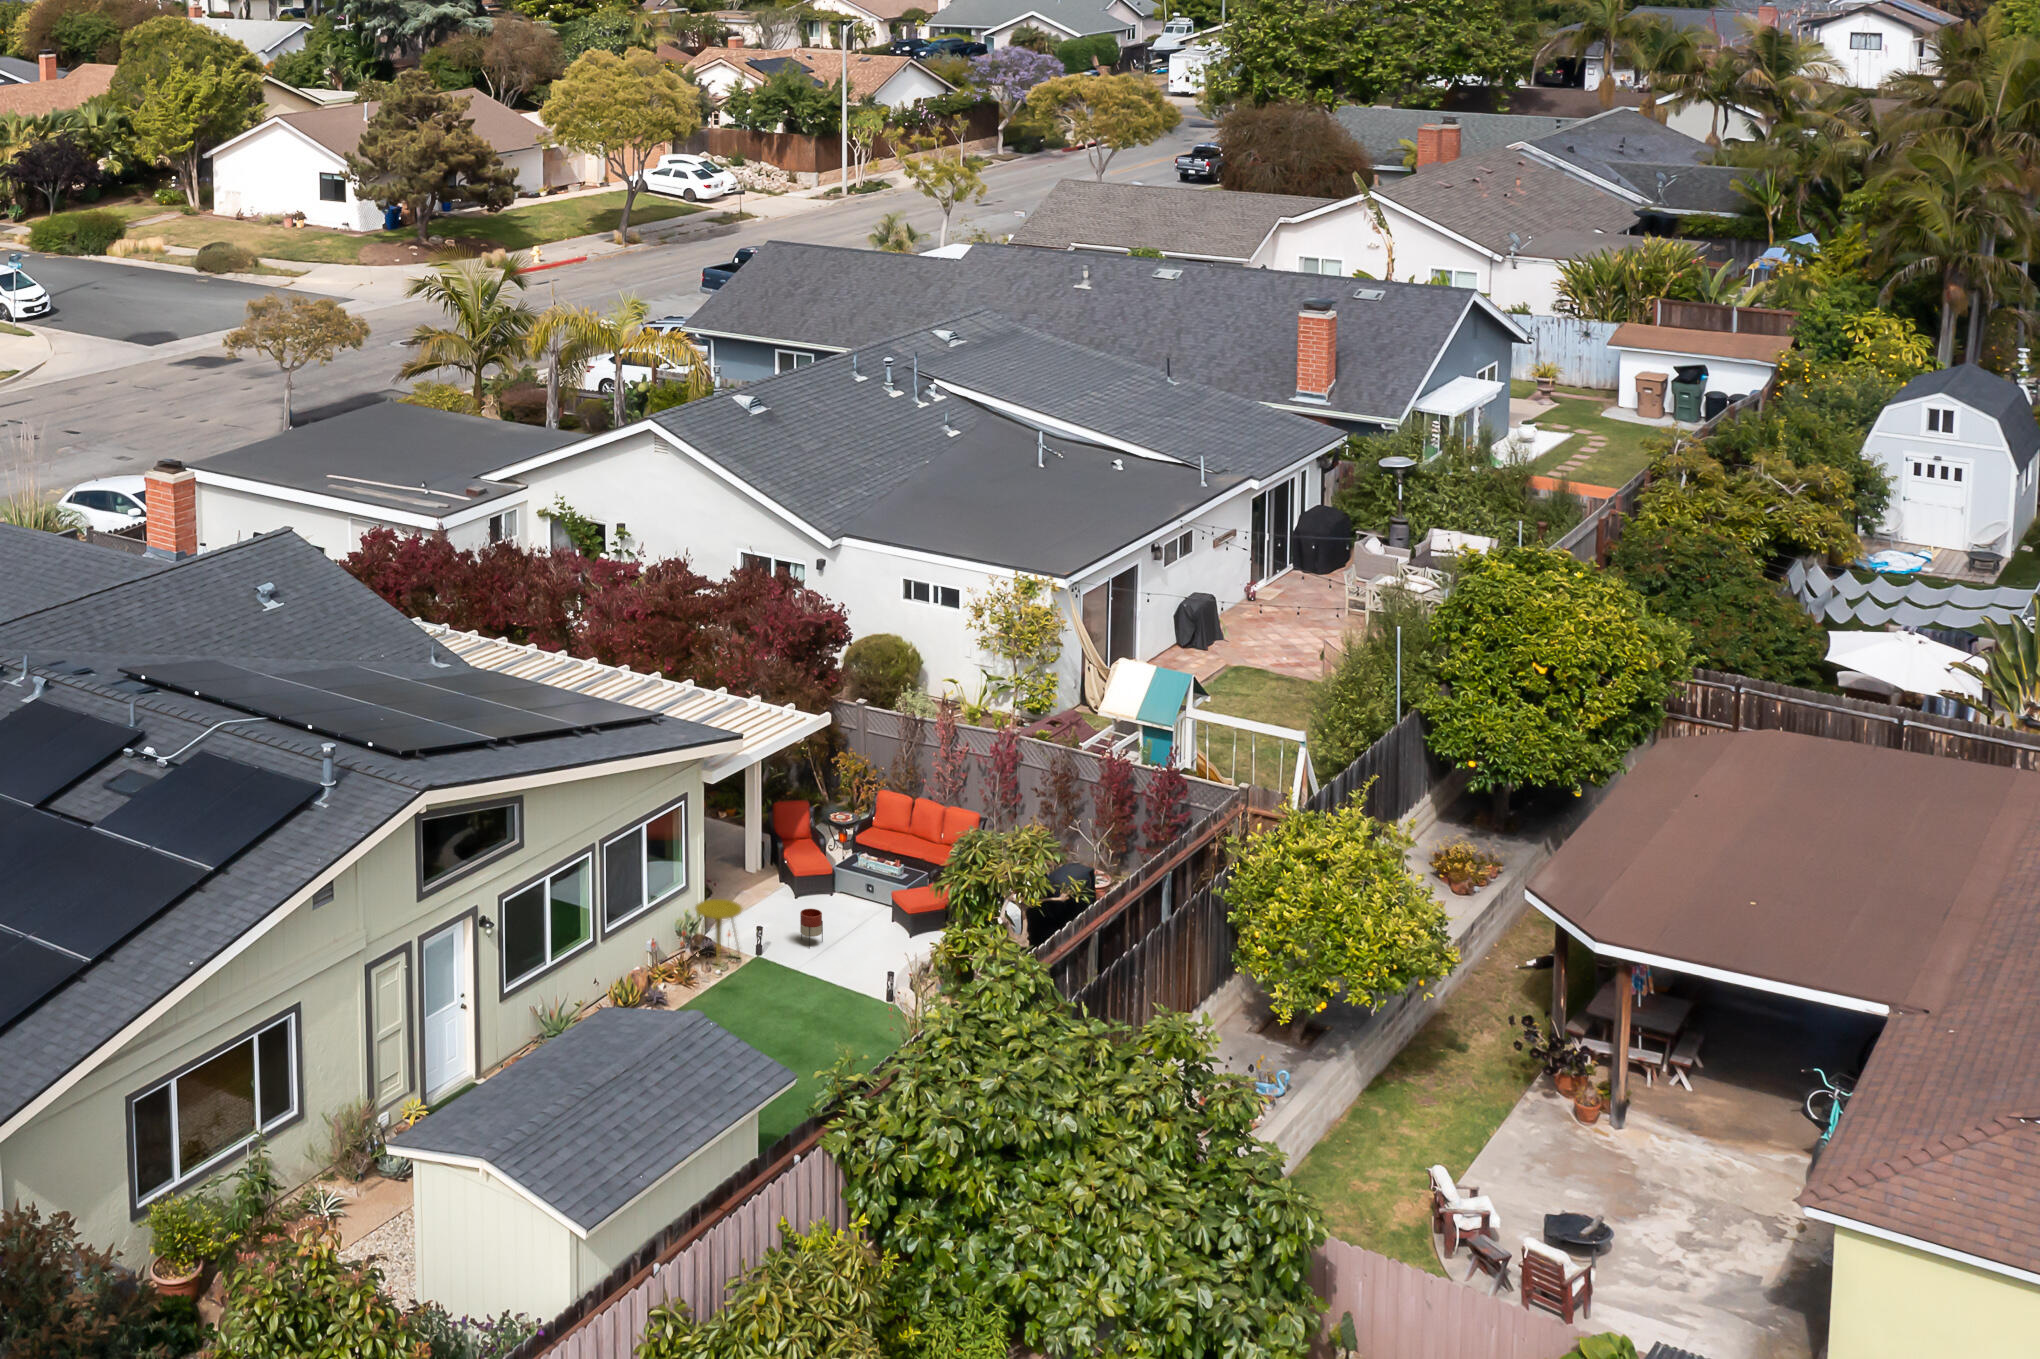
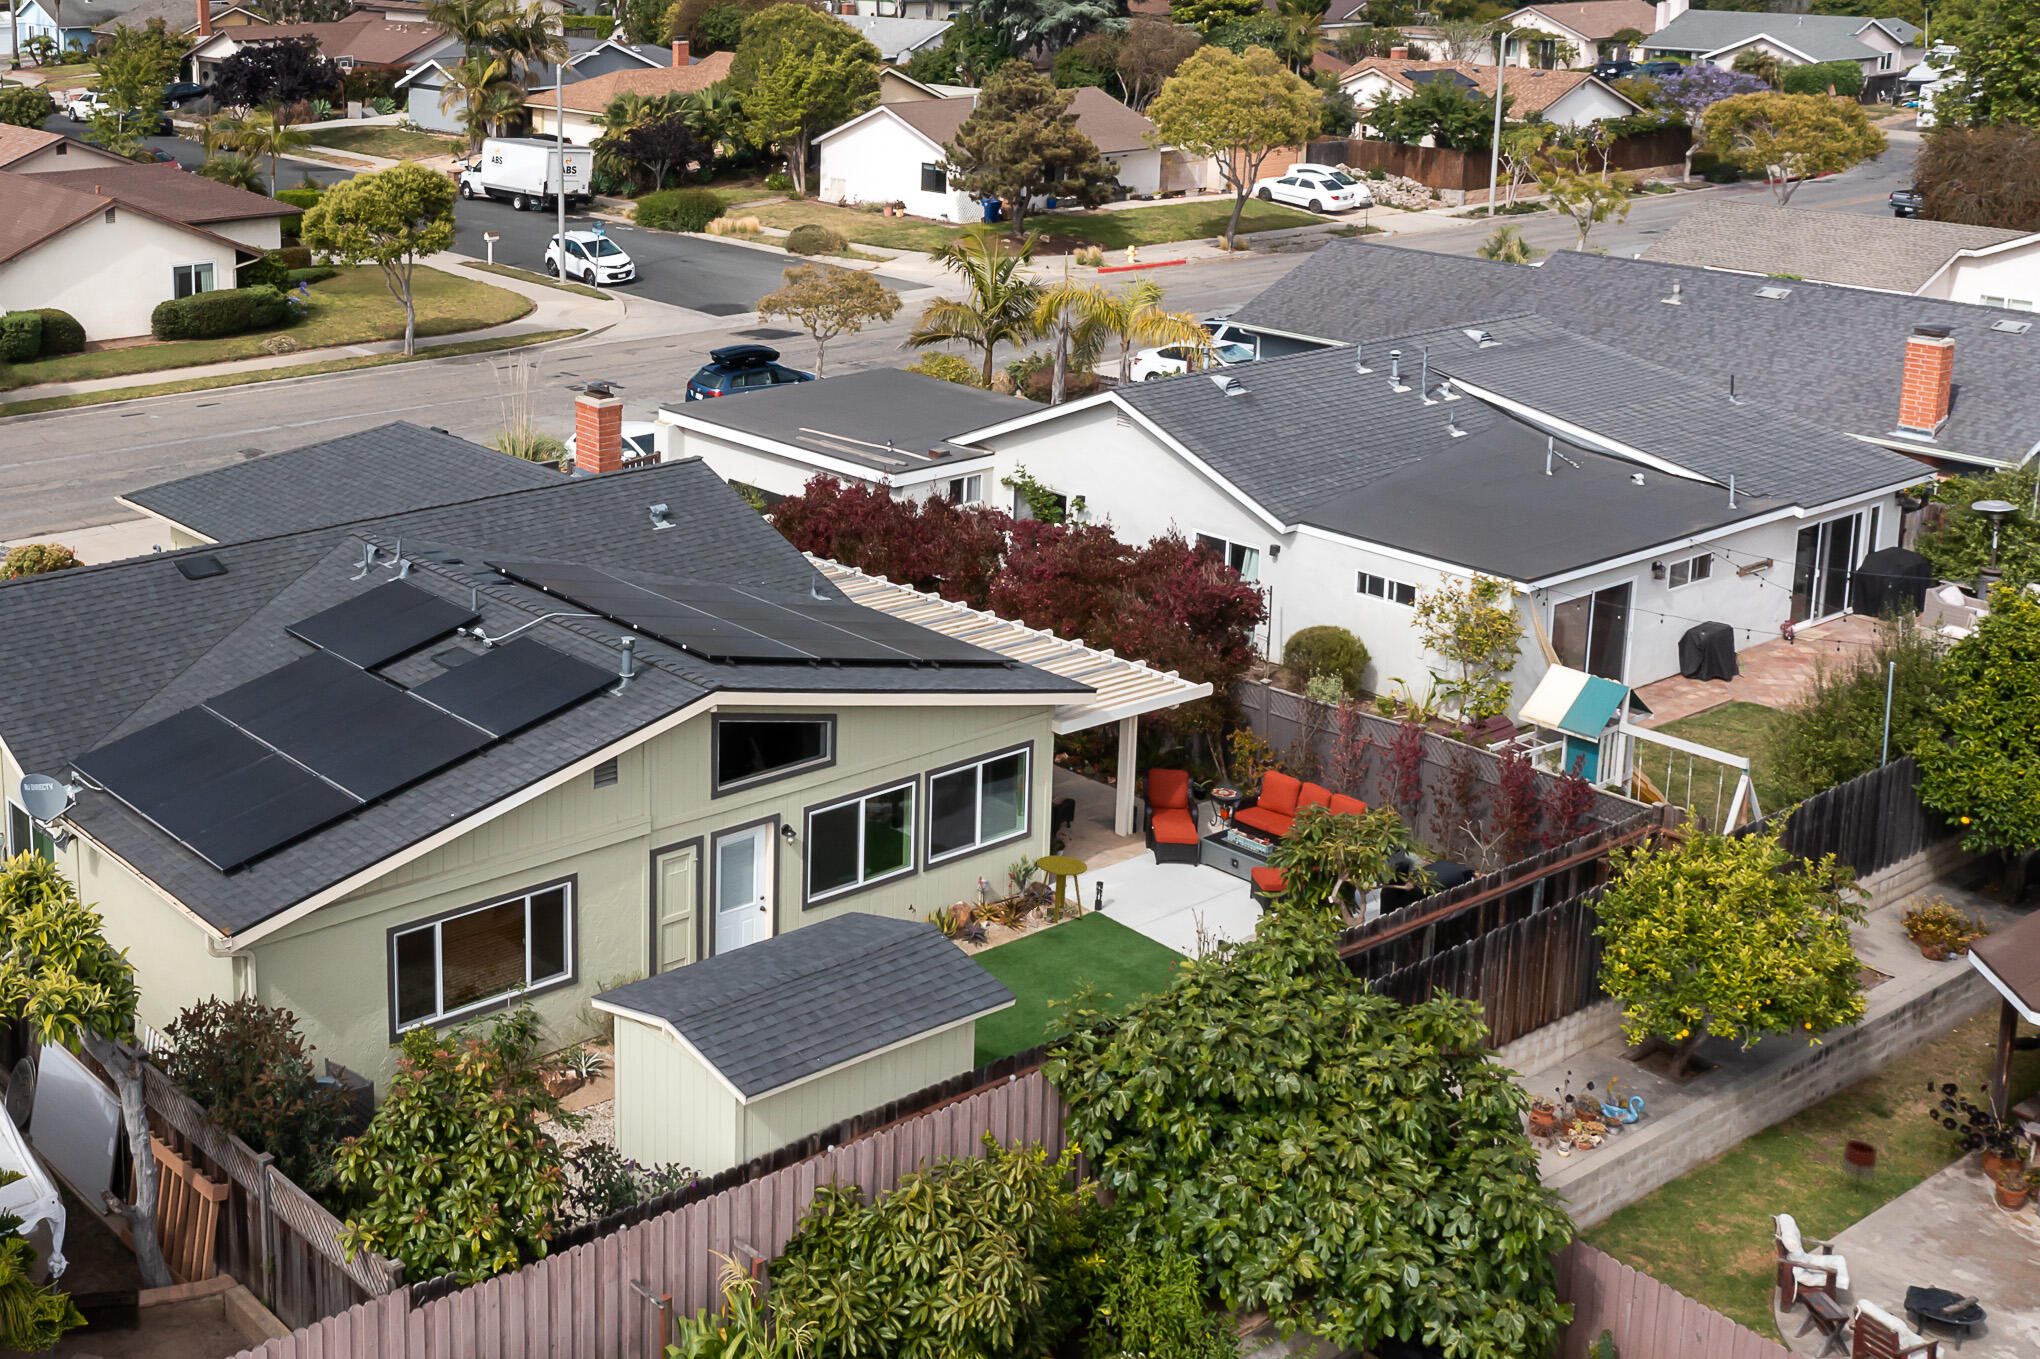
planter: present [800,909,823,948] -> present [1843,1140,1877,1180]

